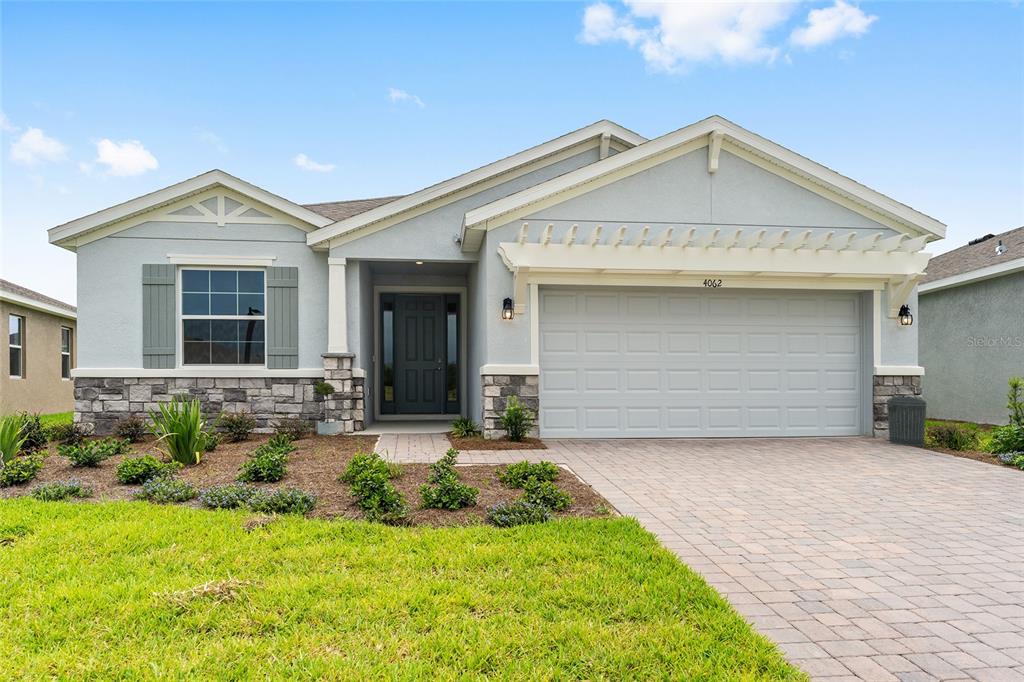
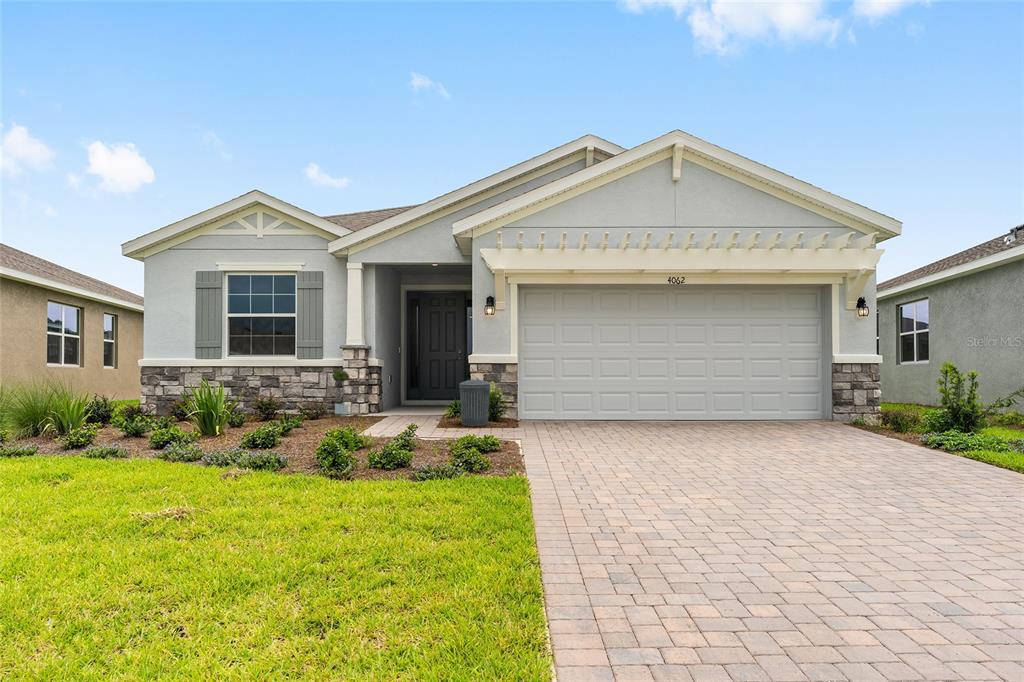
trash can: present [886,395,927,446] -> present [459,379,490,426]

